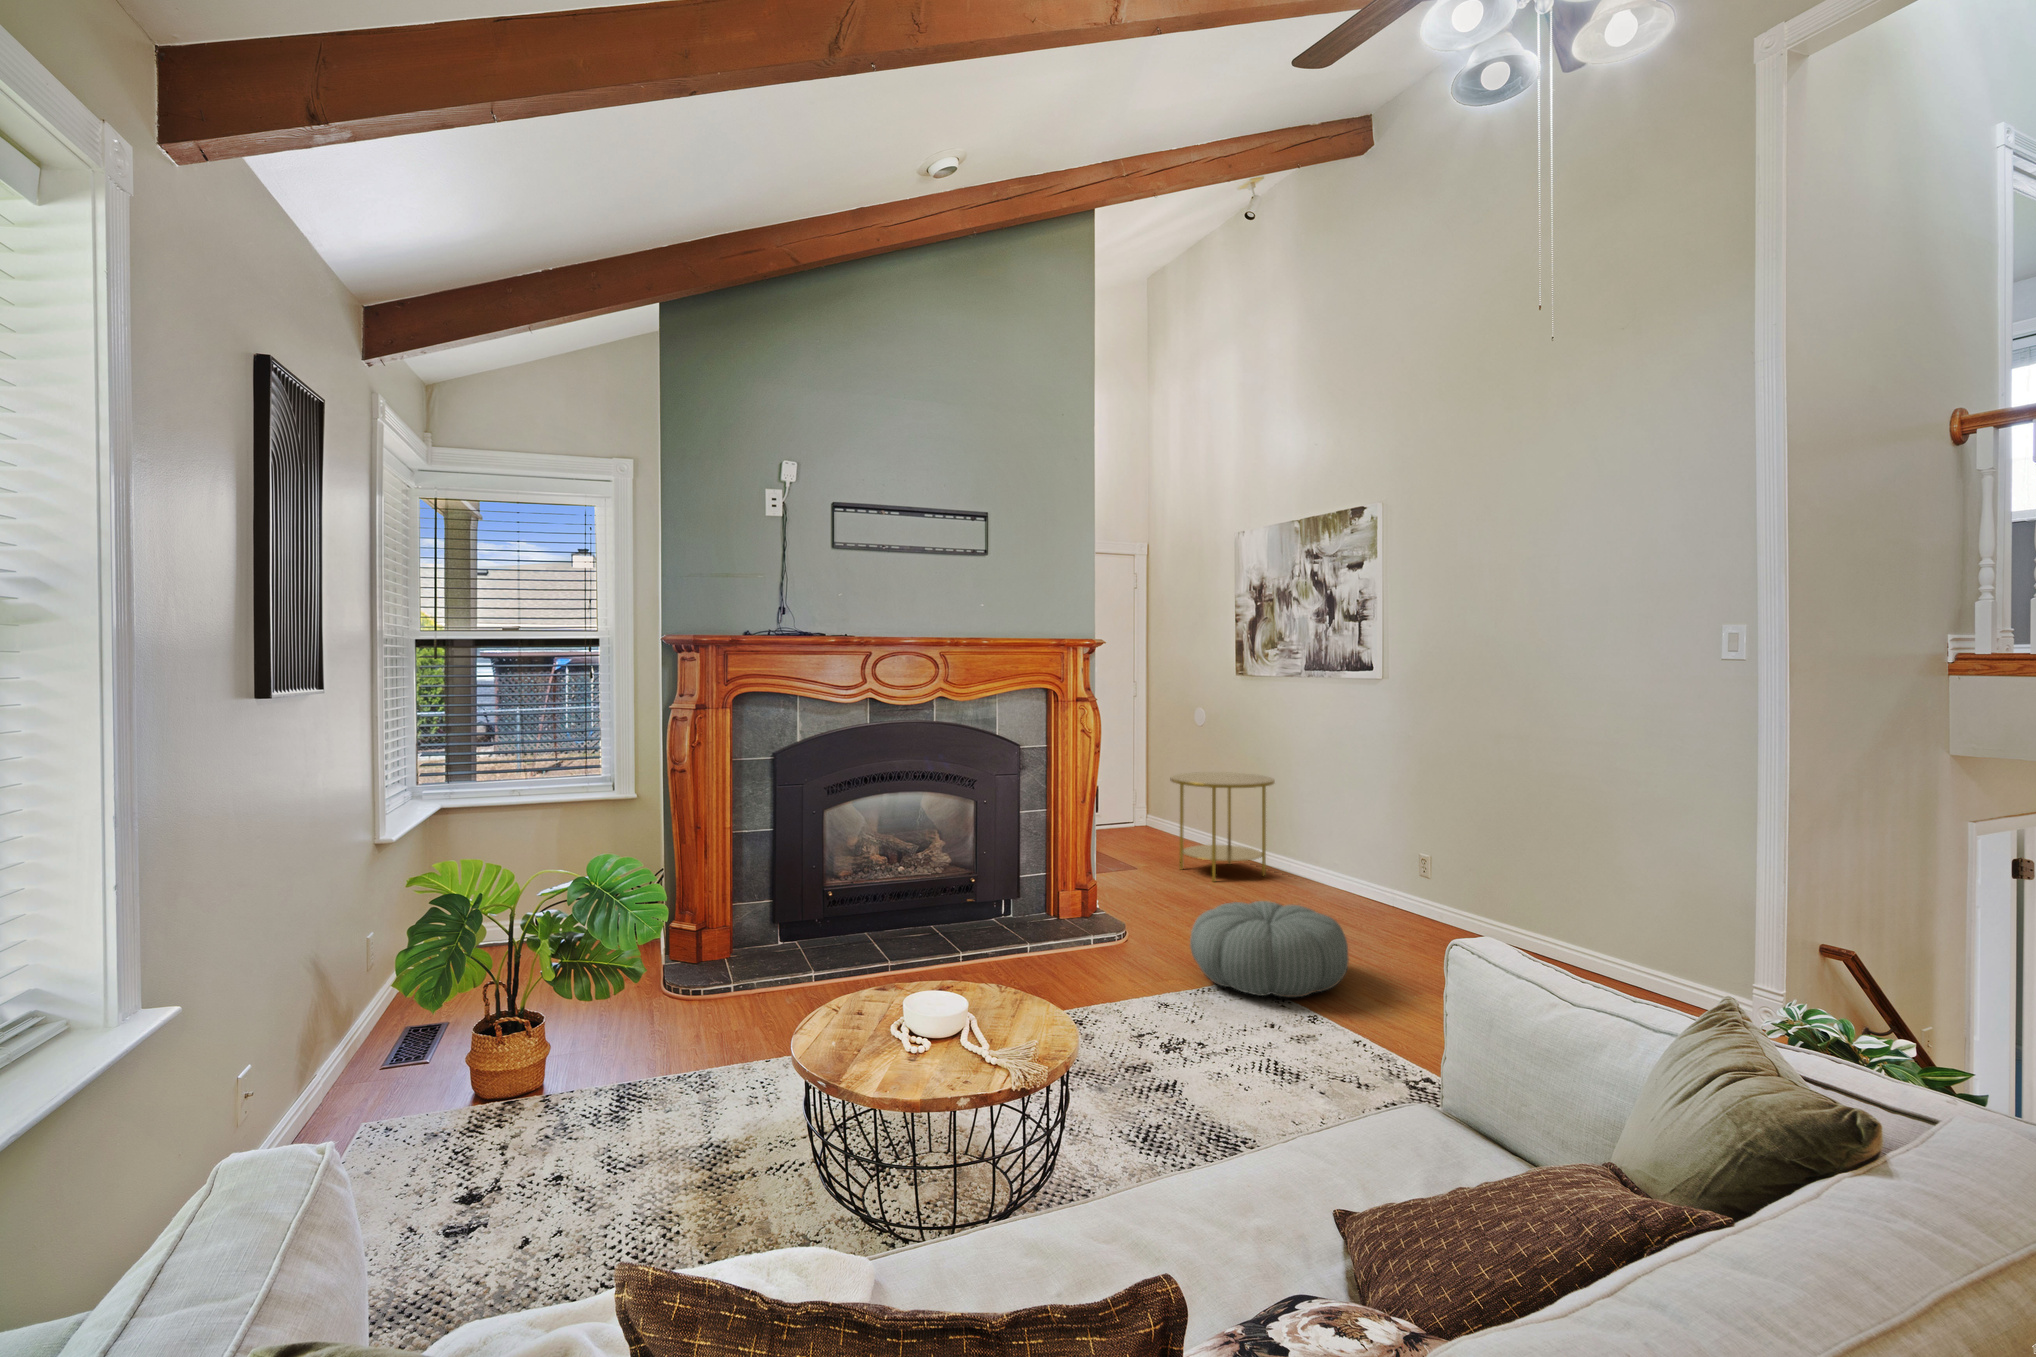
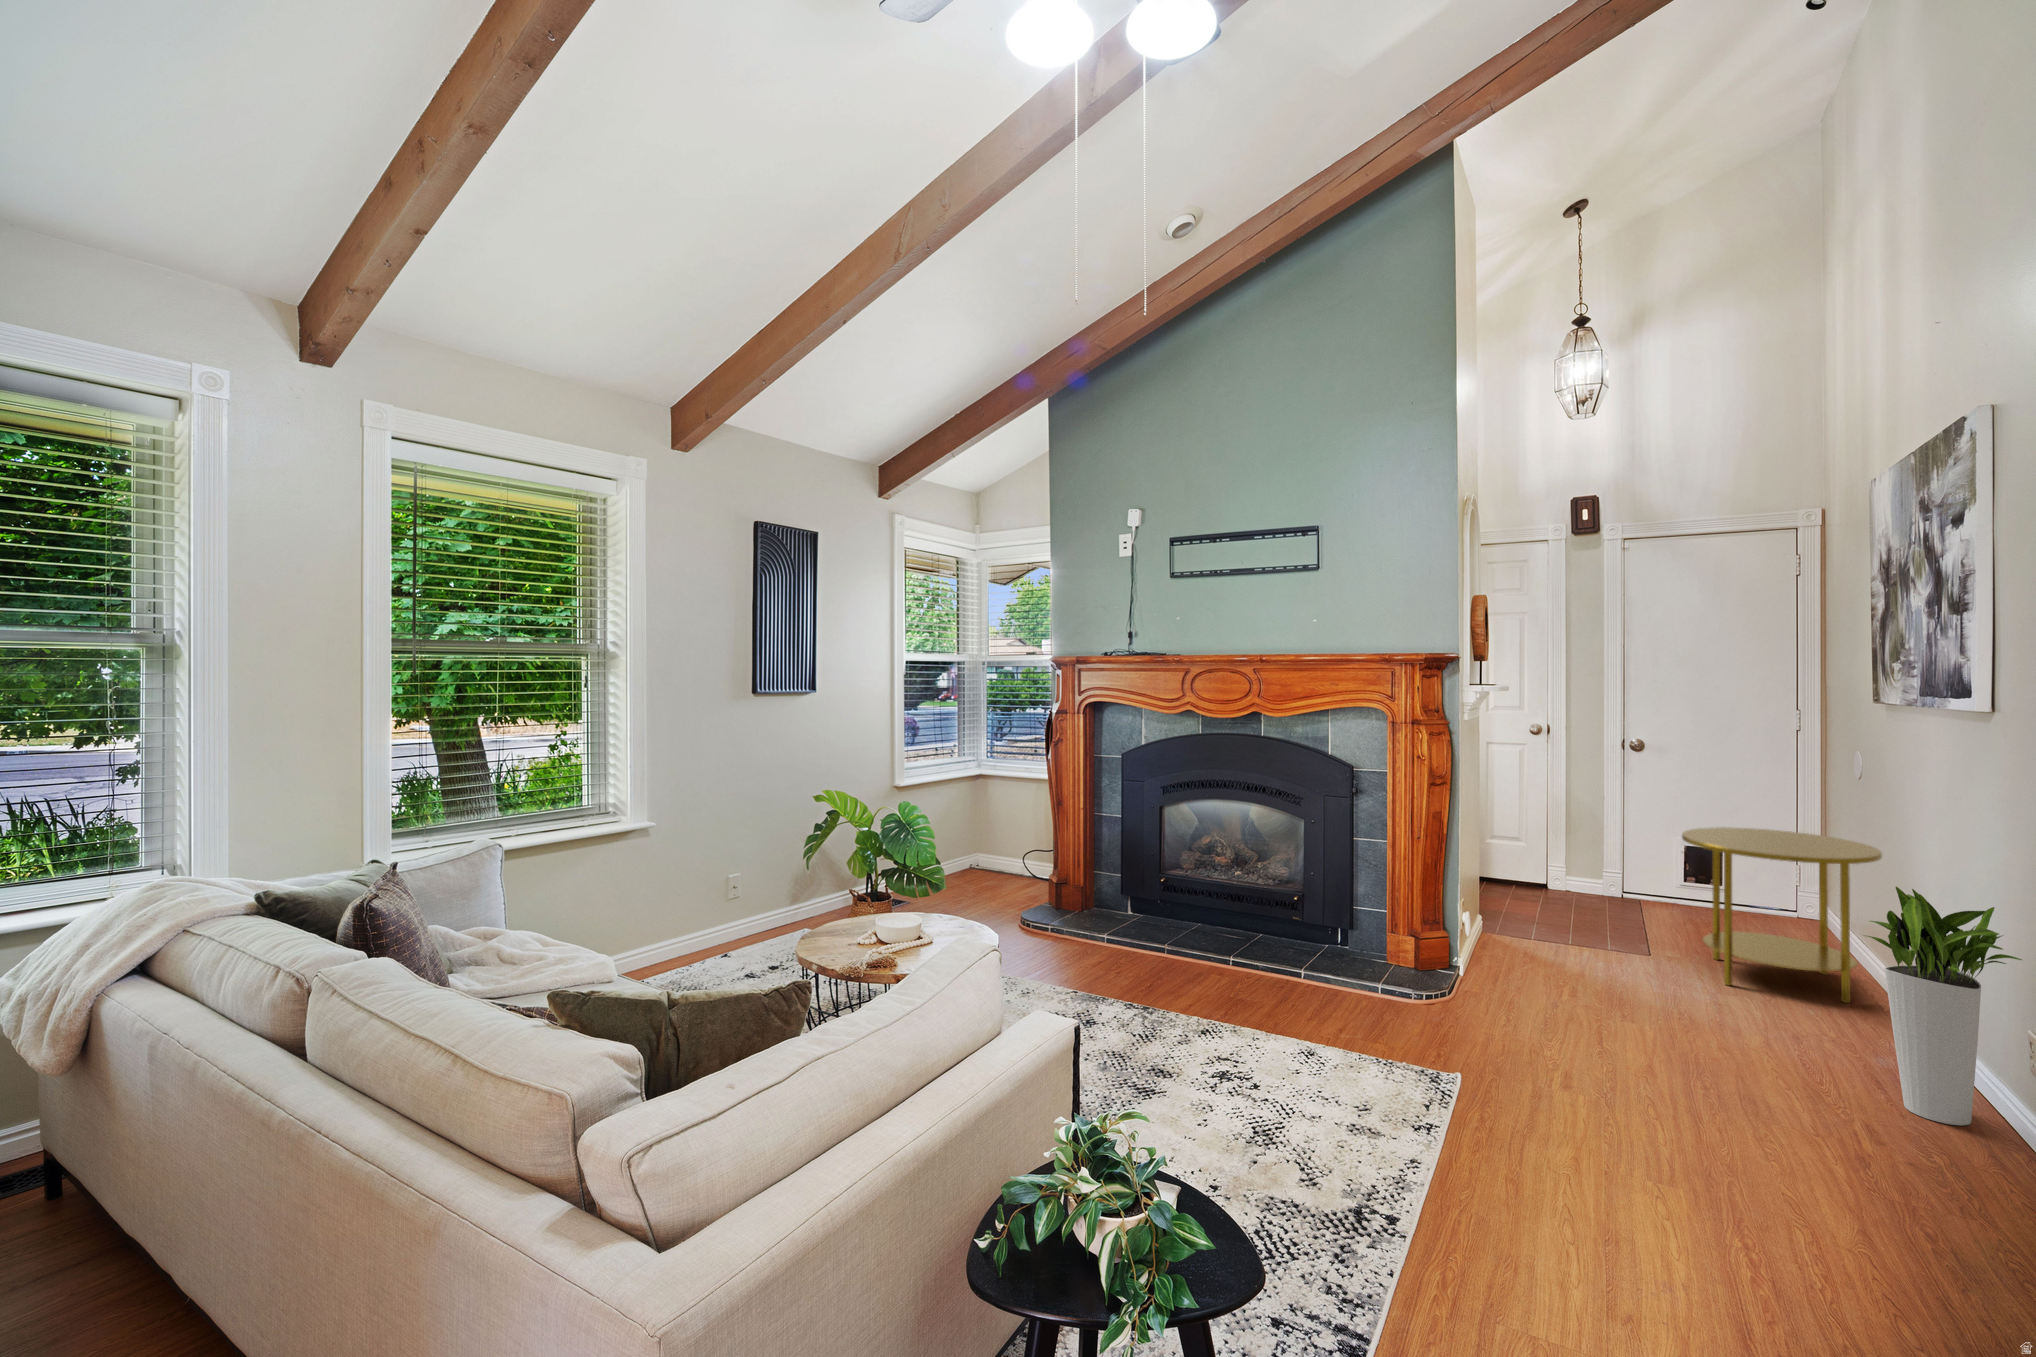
planter: none [1350,786,1422,919] -> present [1864,887,2022,1125]
pouf: present [1190,901,1349,997] -> none [1383,987,1609,1134]

